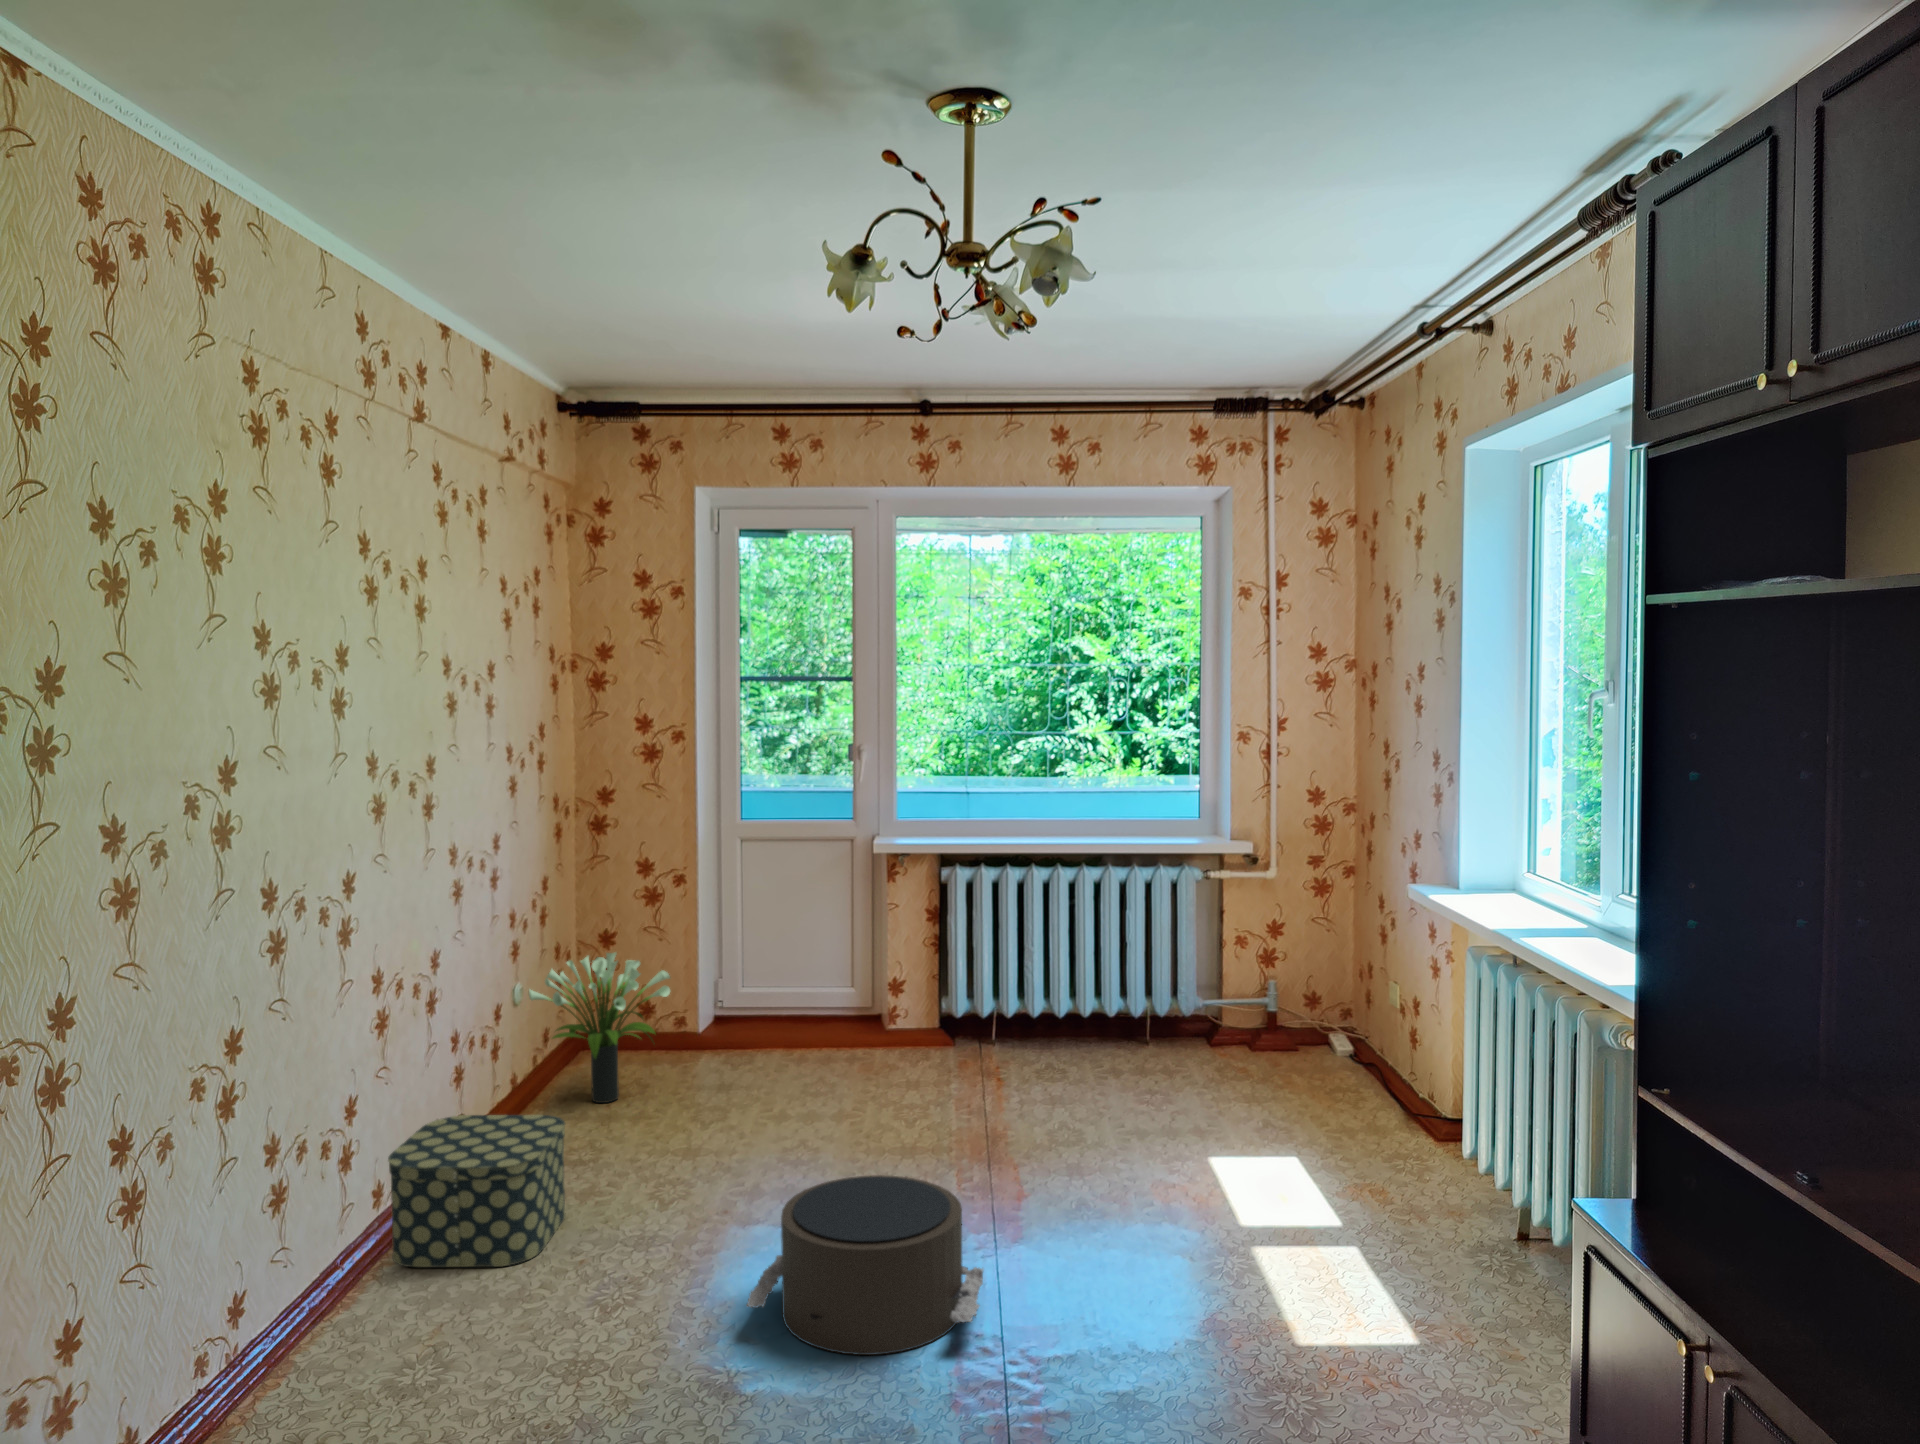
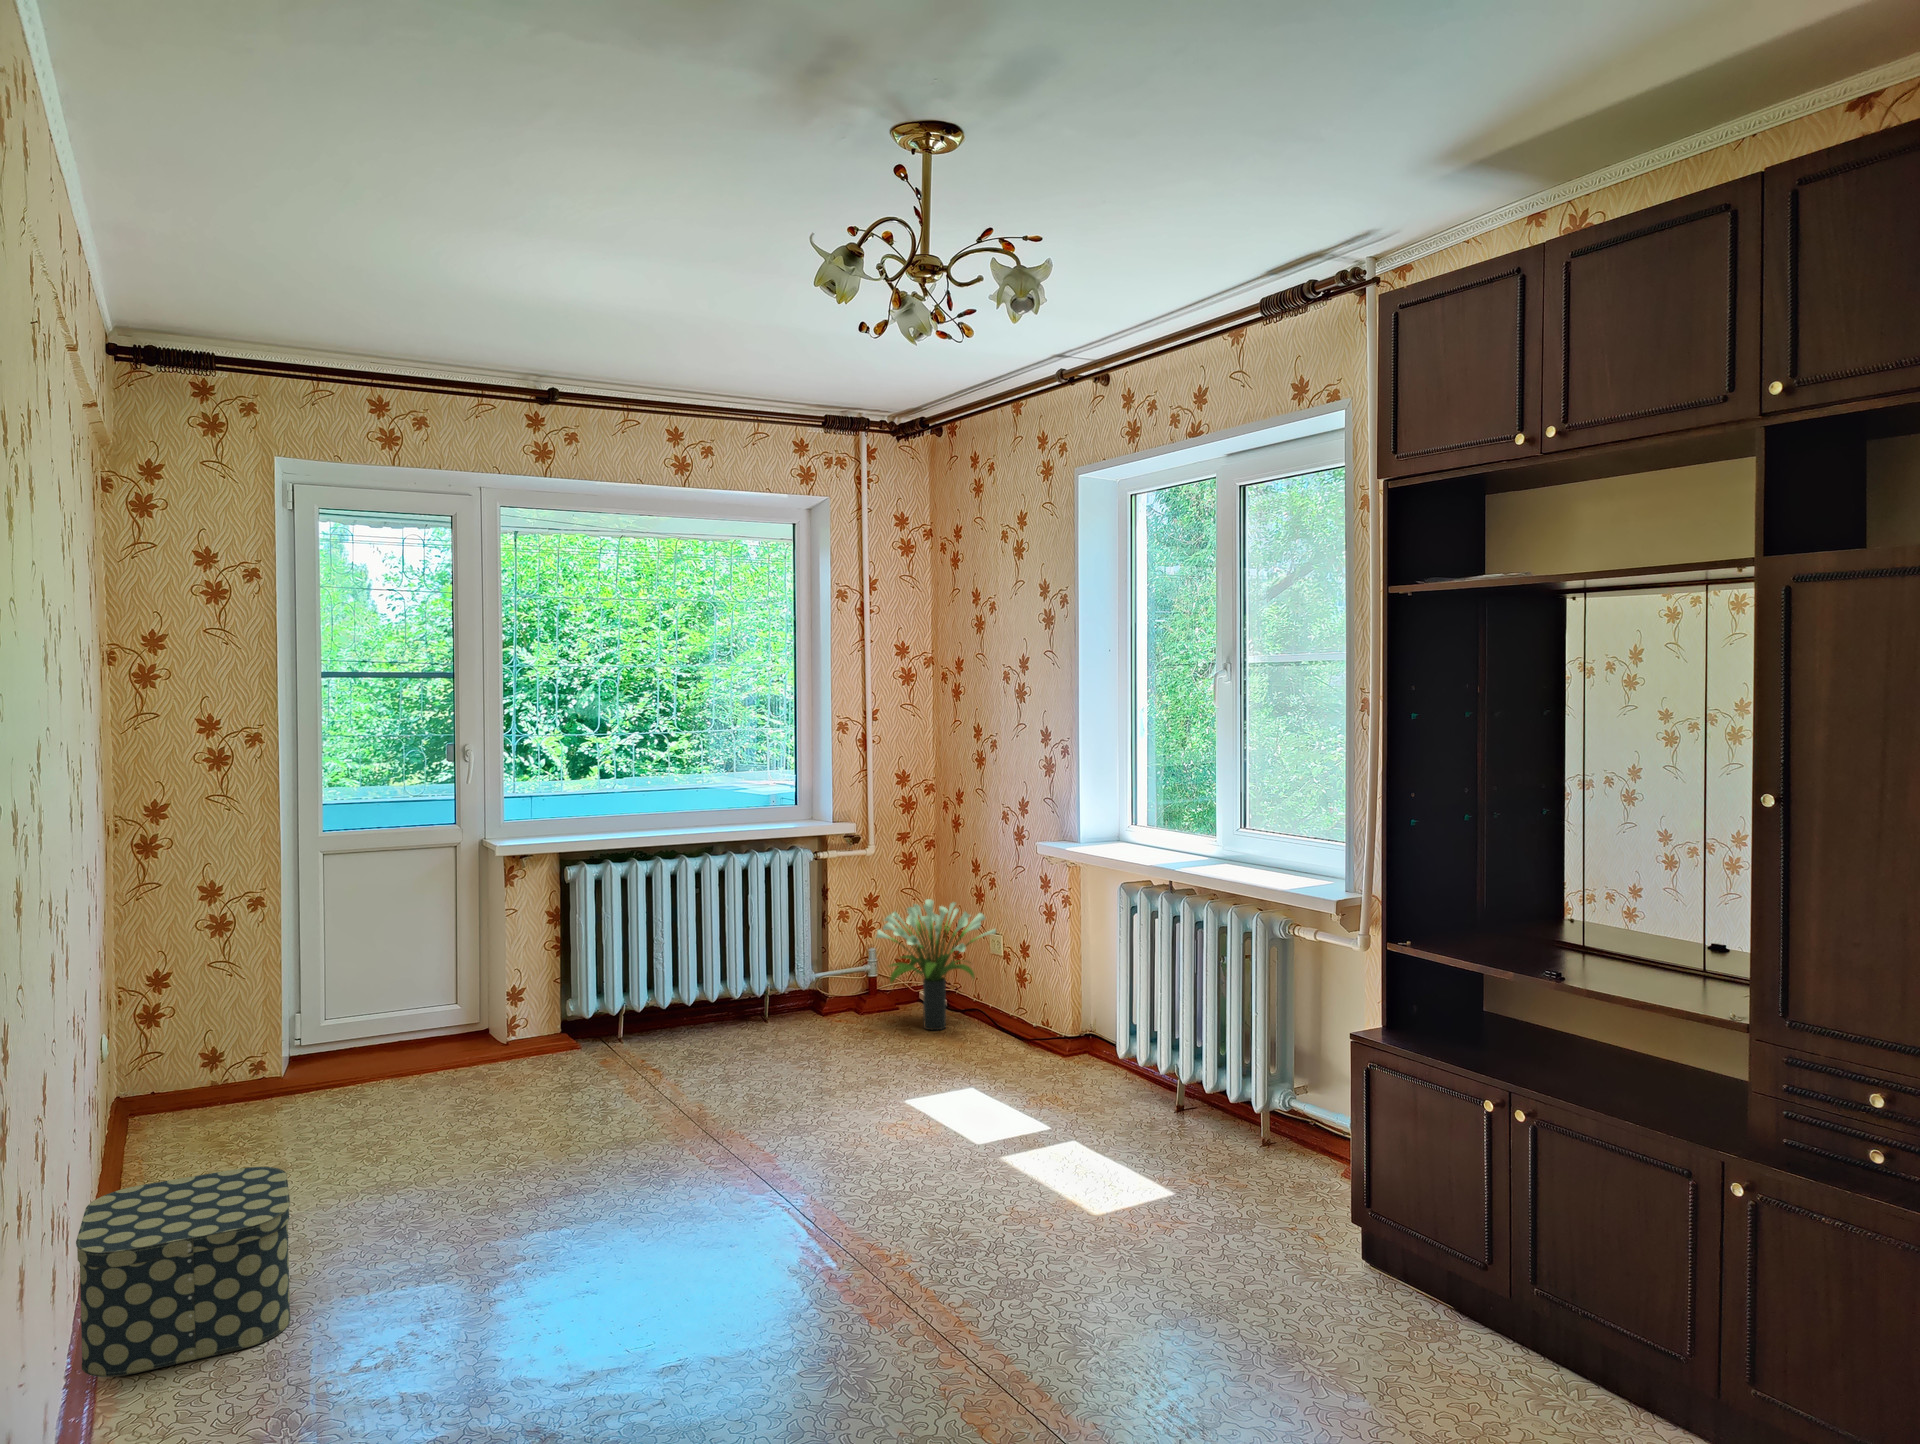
potted plant: present [529,953,670,1103] -> present [877,899,996,1030]
pouf: present [747,1175,983,1355] -> none [604,1149,848,1328]

